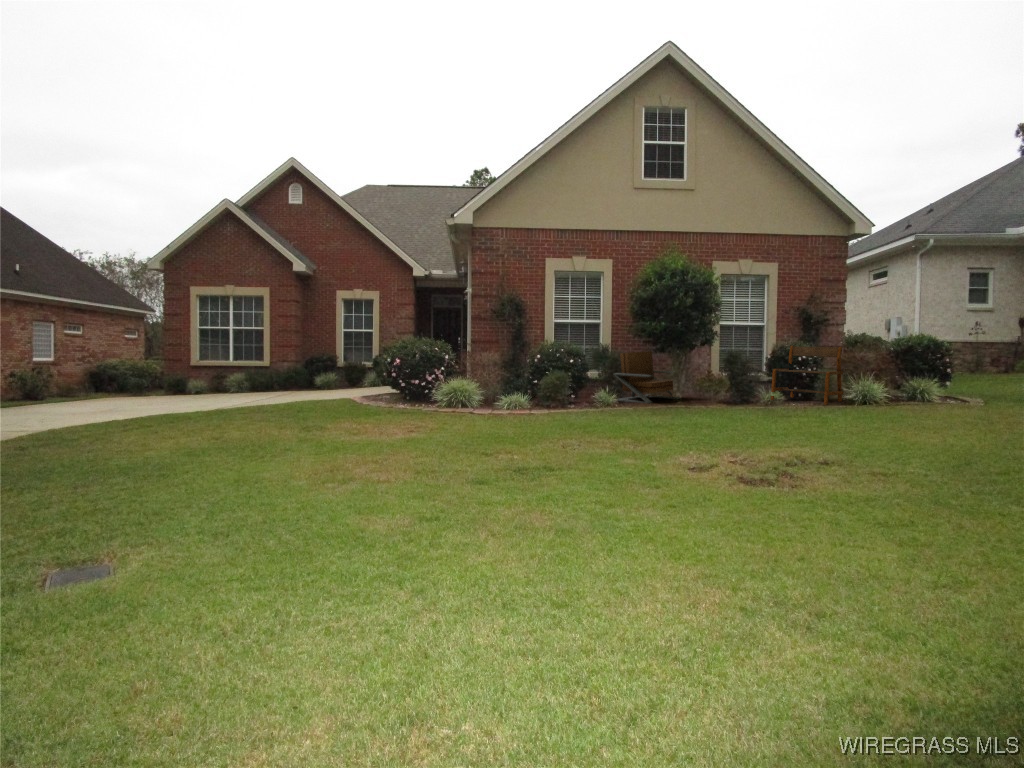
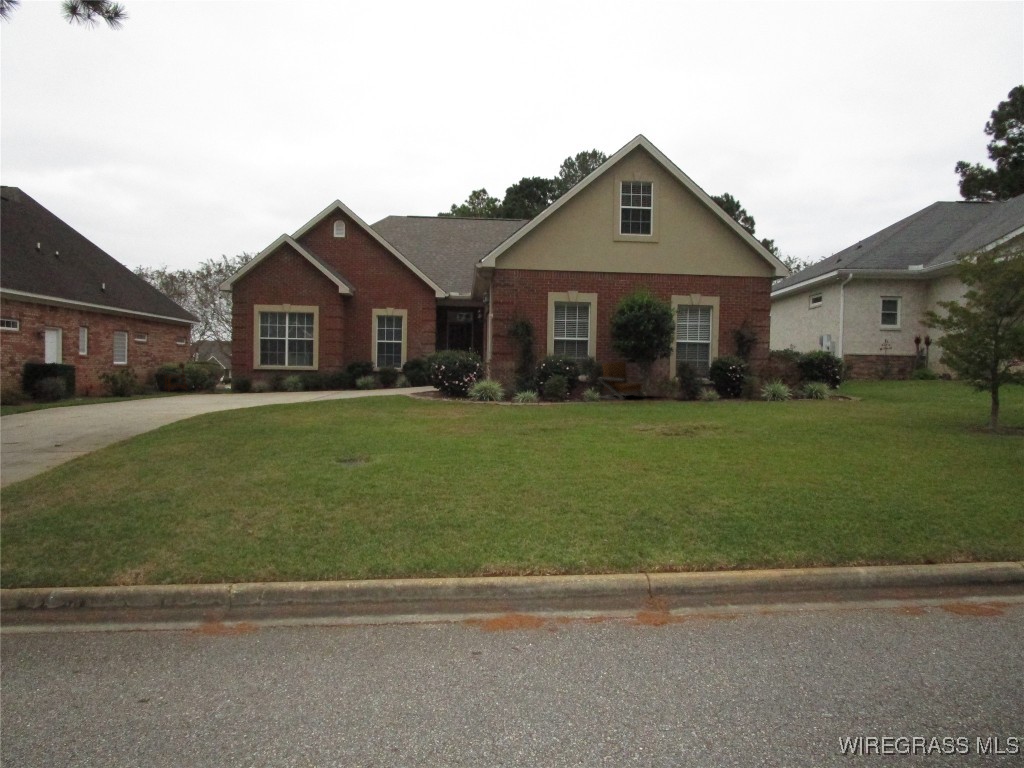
bench: present [771,346,843,405] -> present [165,363,187,390]

